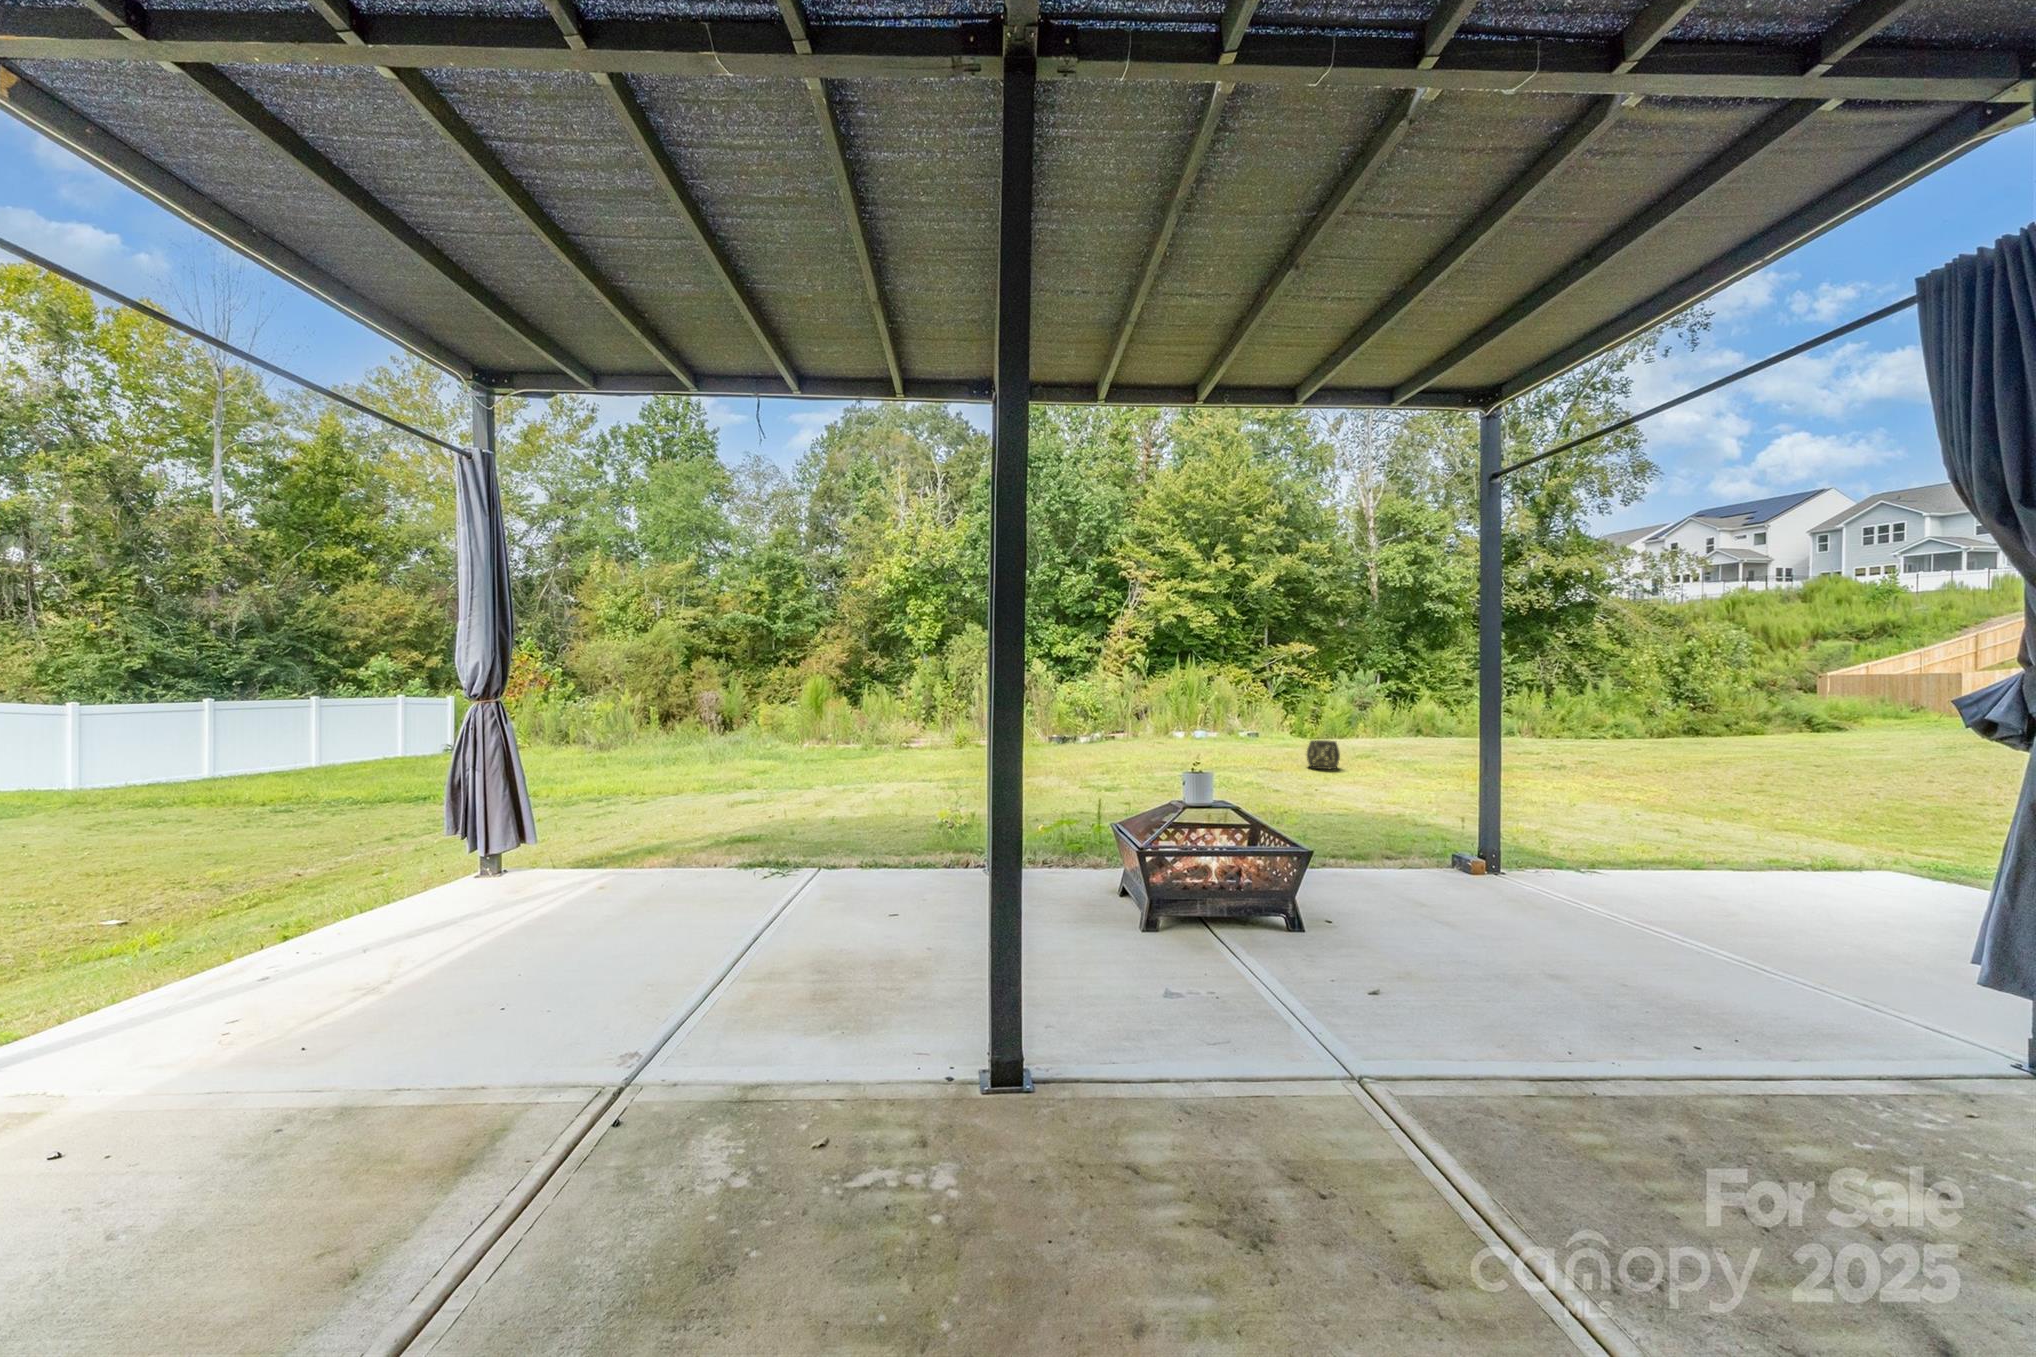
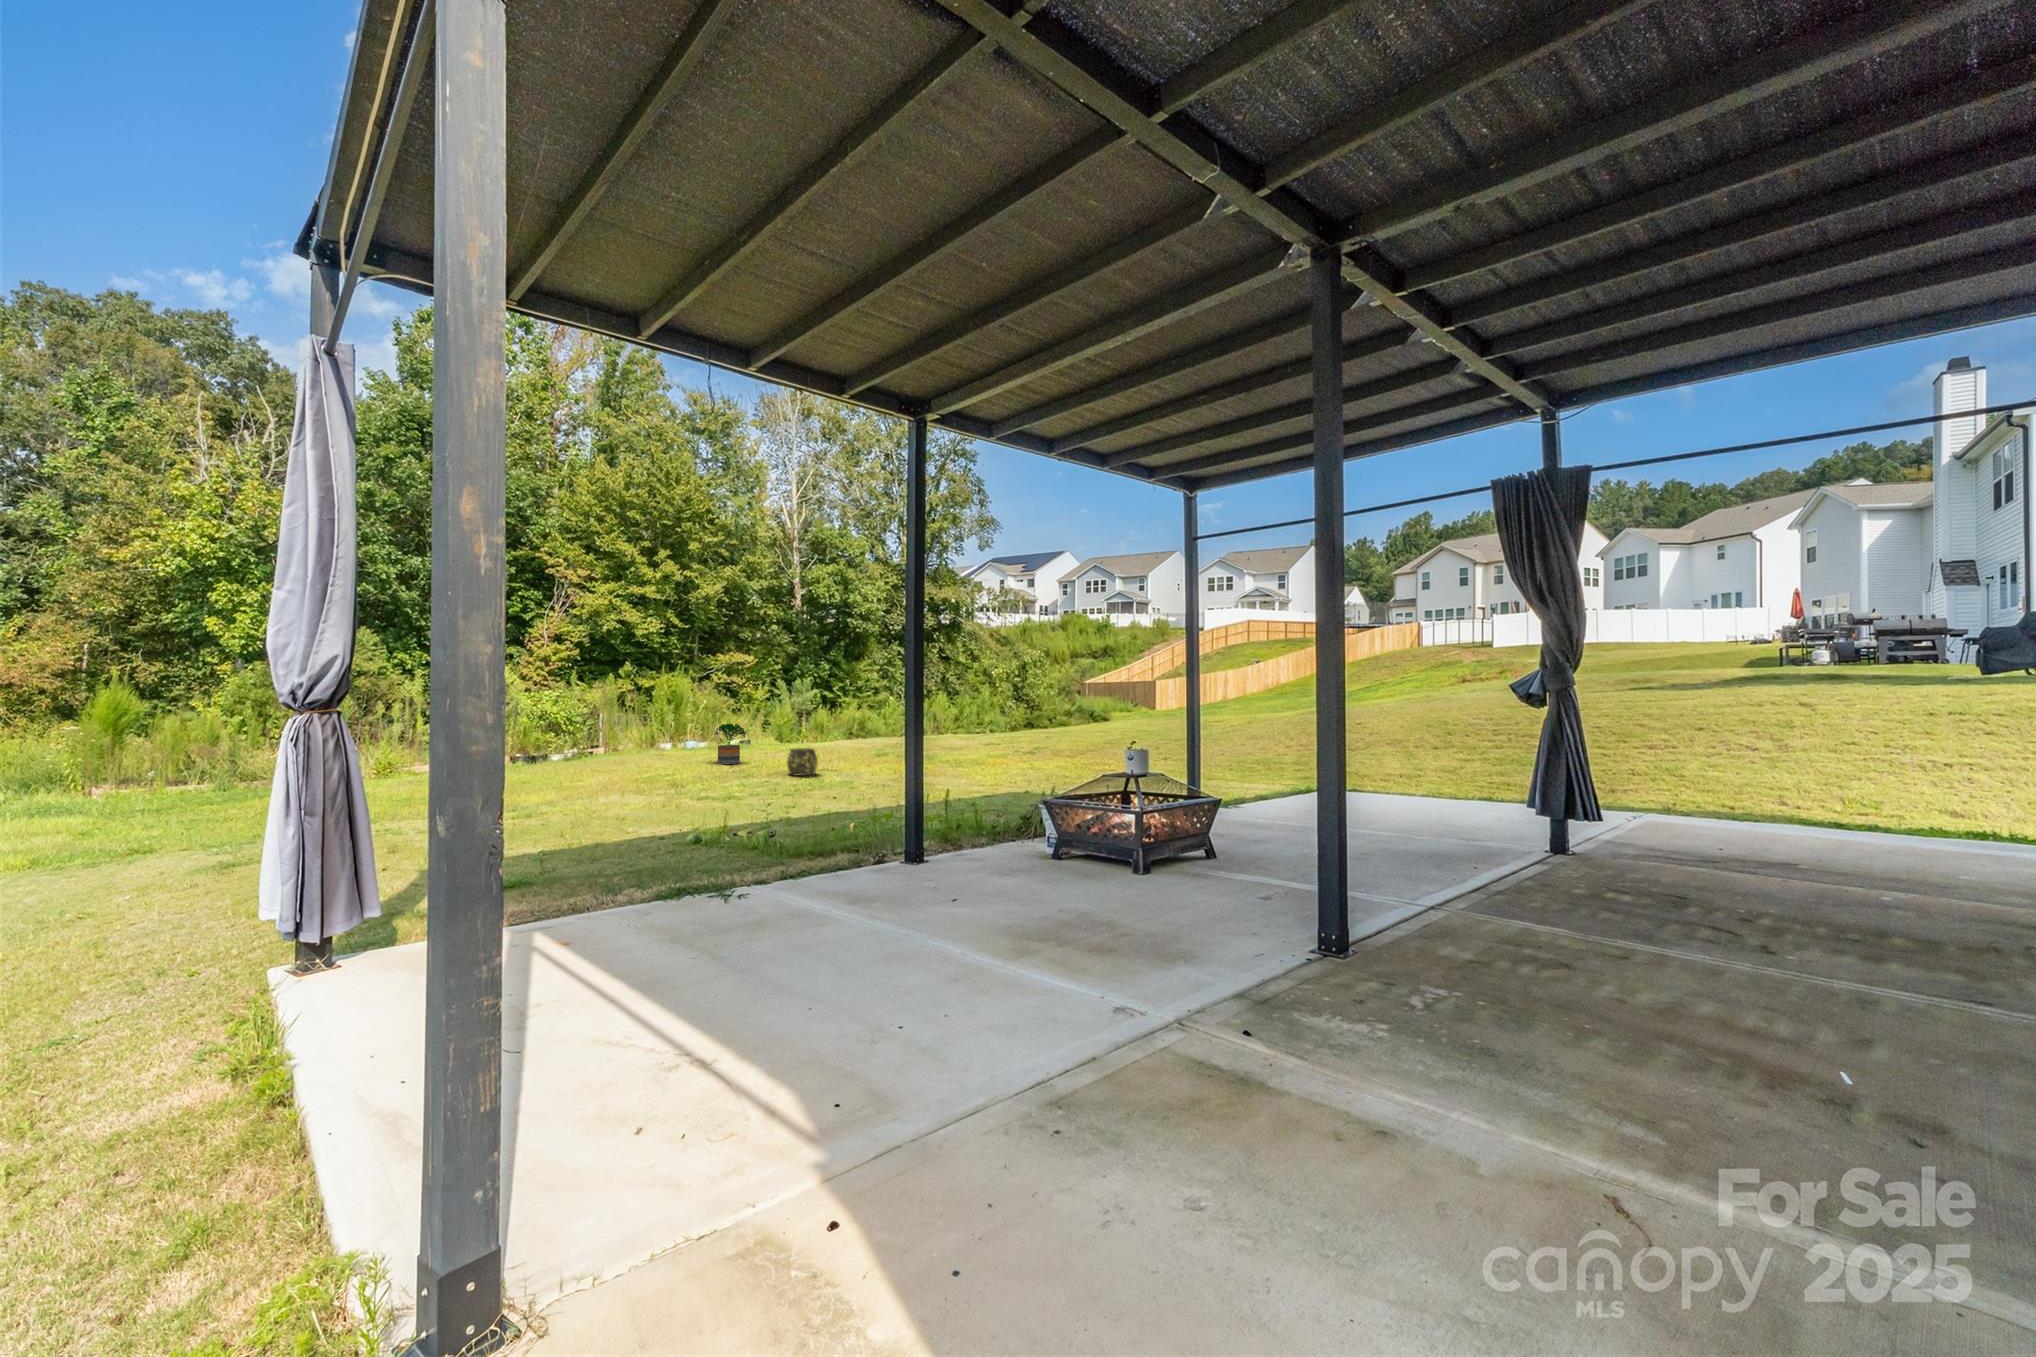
potted tree: none [1242,711,1274,753] -> present [715,724,746,764]

